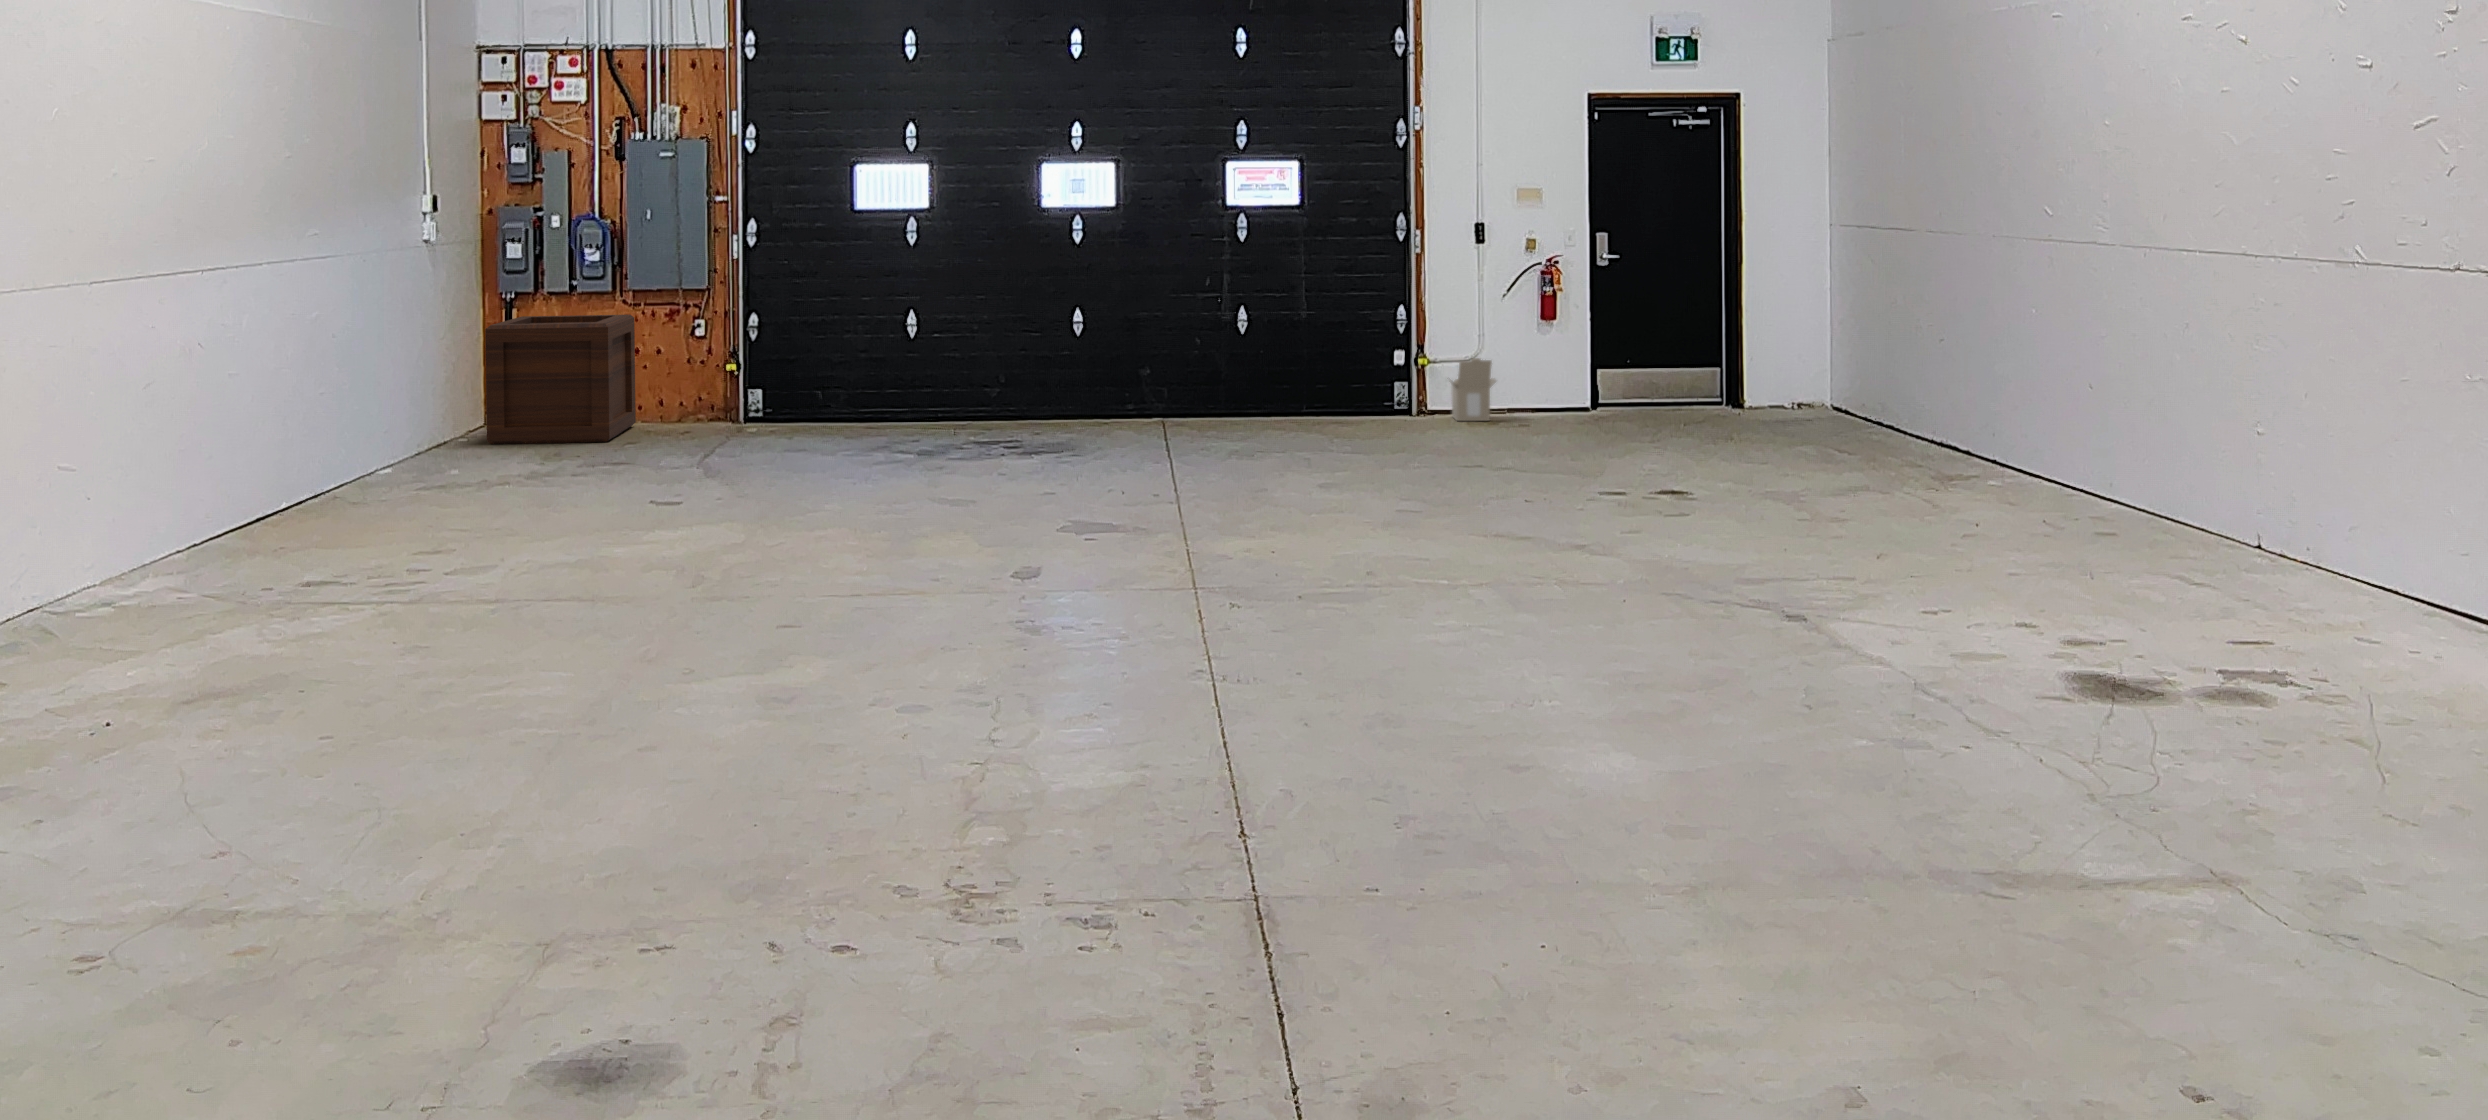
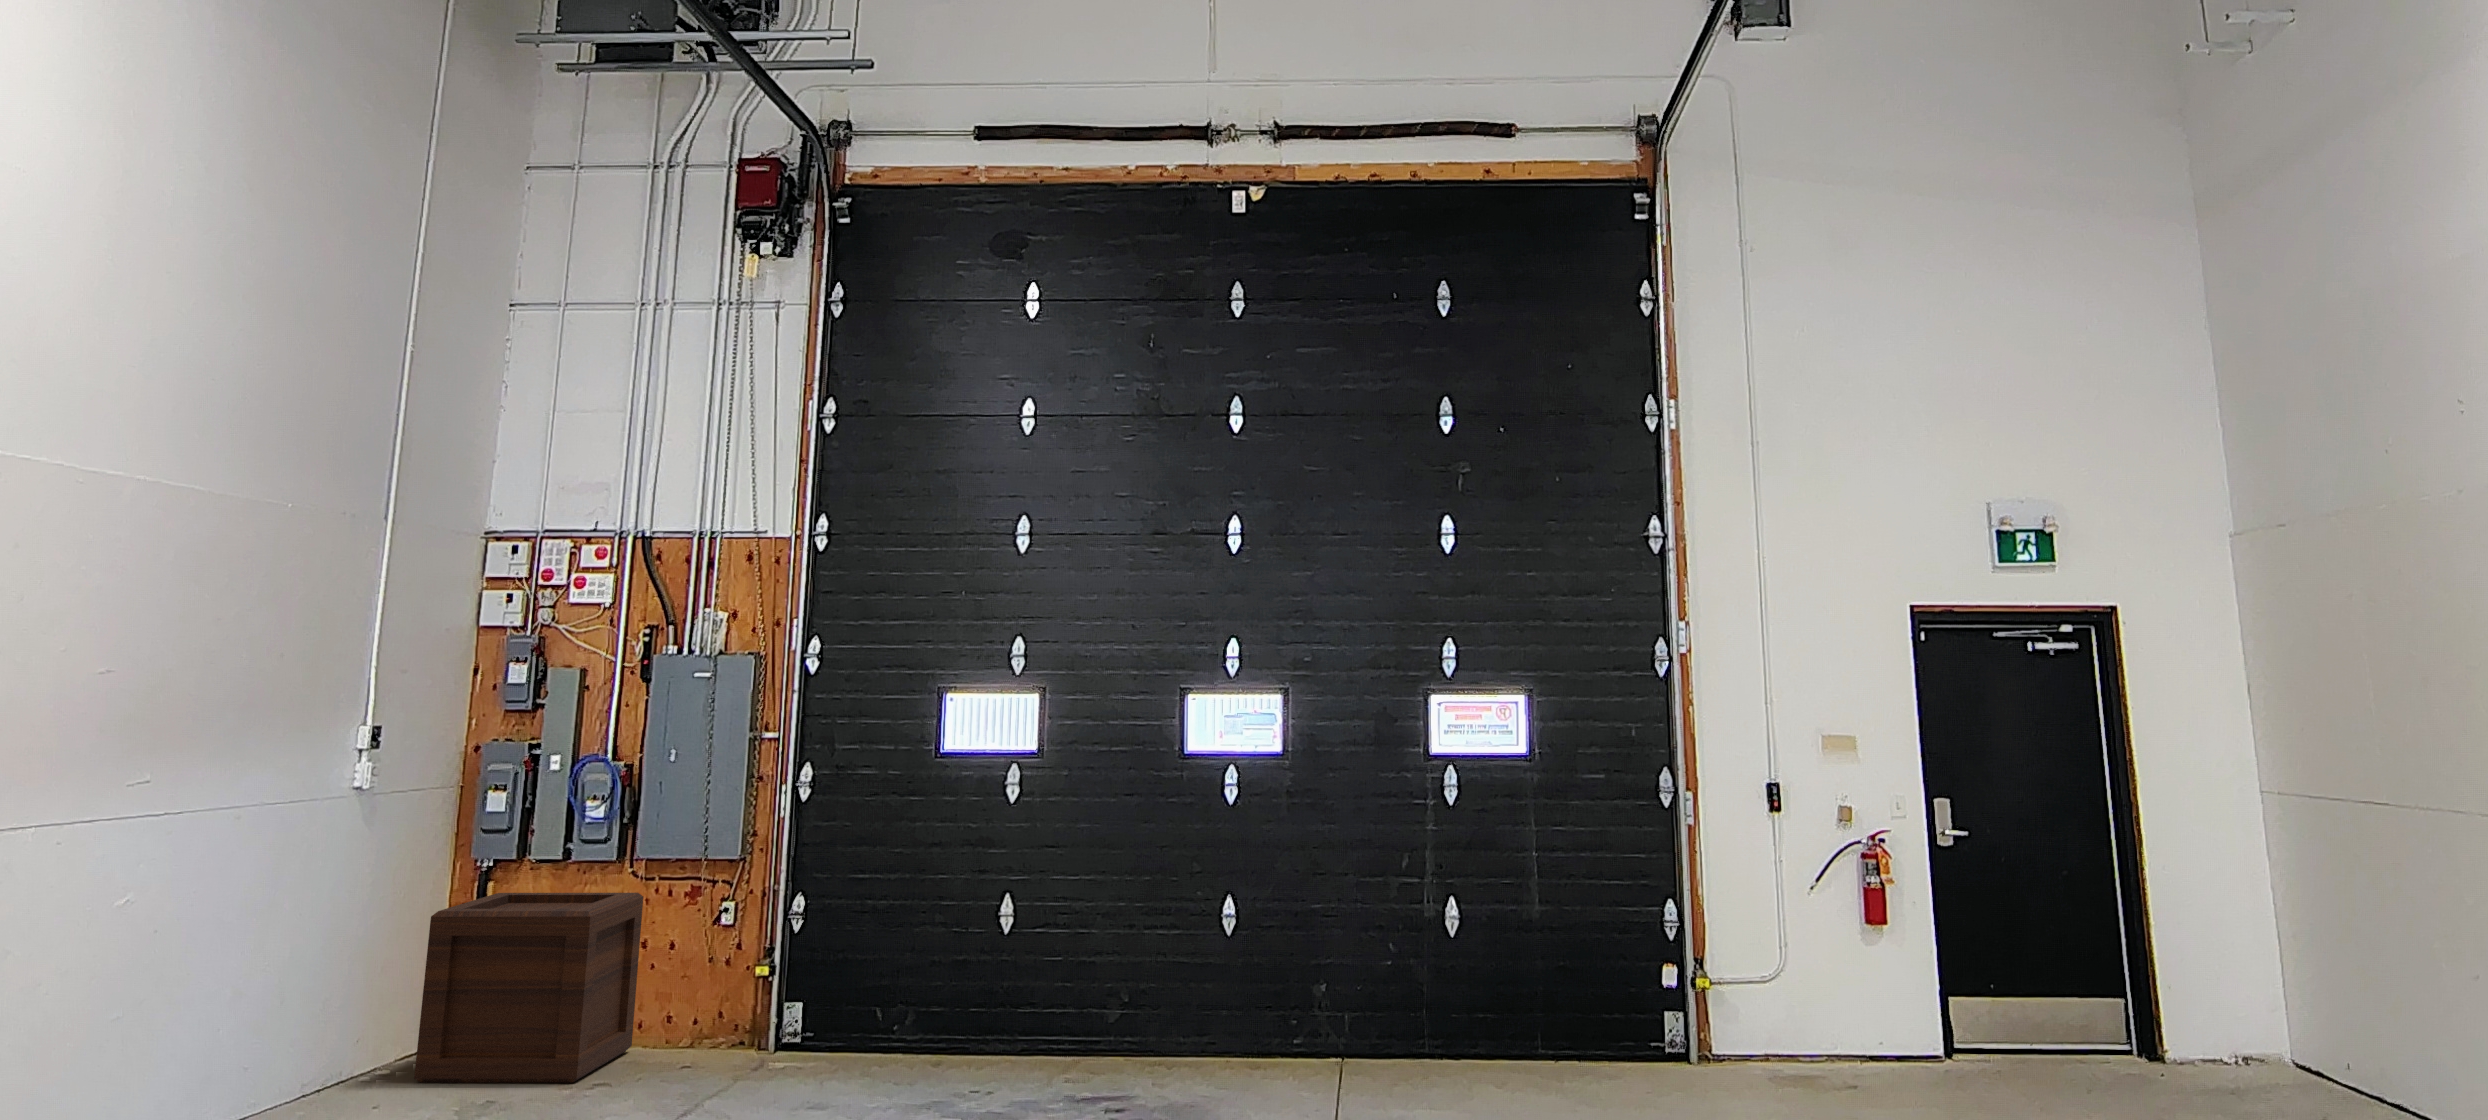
cardboard box: present [1447,358,1496,421] -> none [1735,983,1807,1077]

